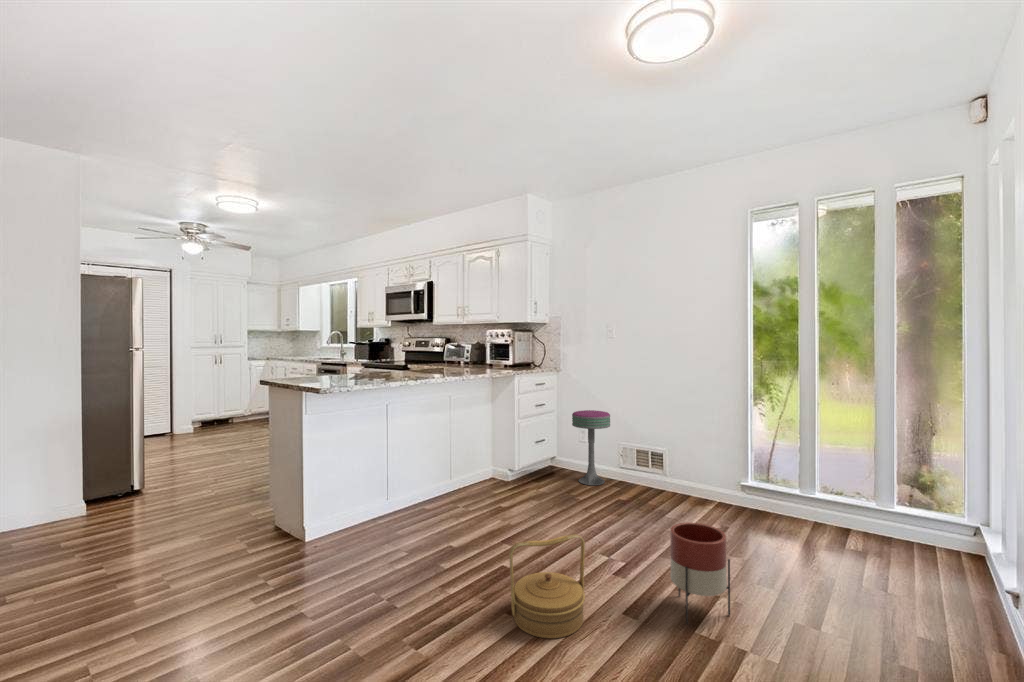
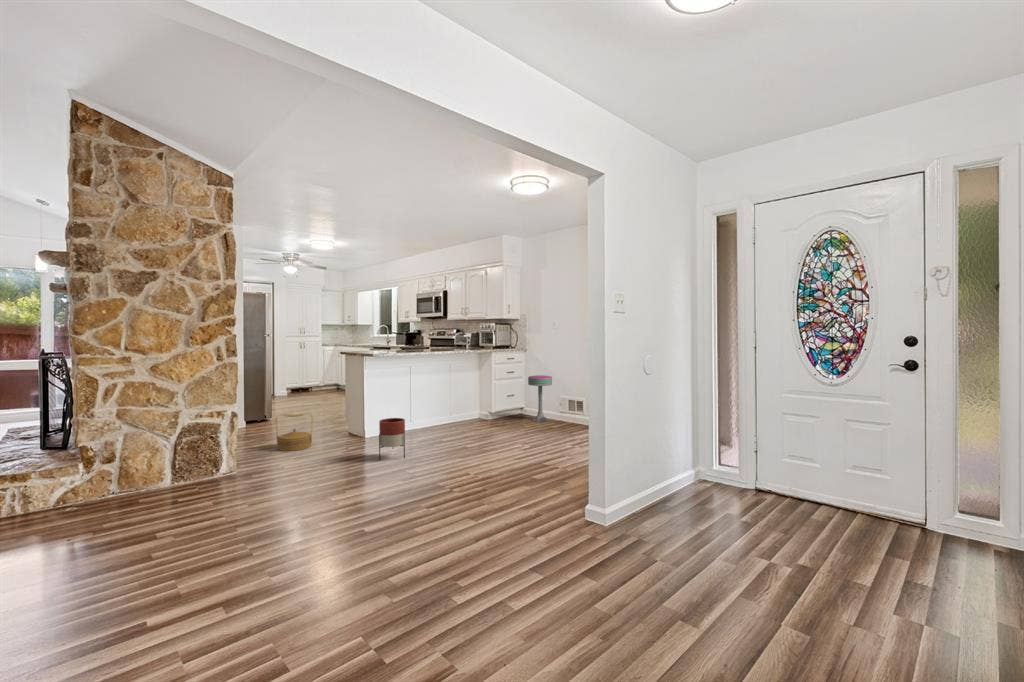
planter: present [670,523,730,624] -> present [379,418,405,460]
basket: present [509,534,585,639] -> present [276,413,313,451]

